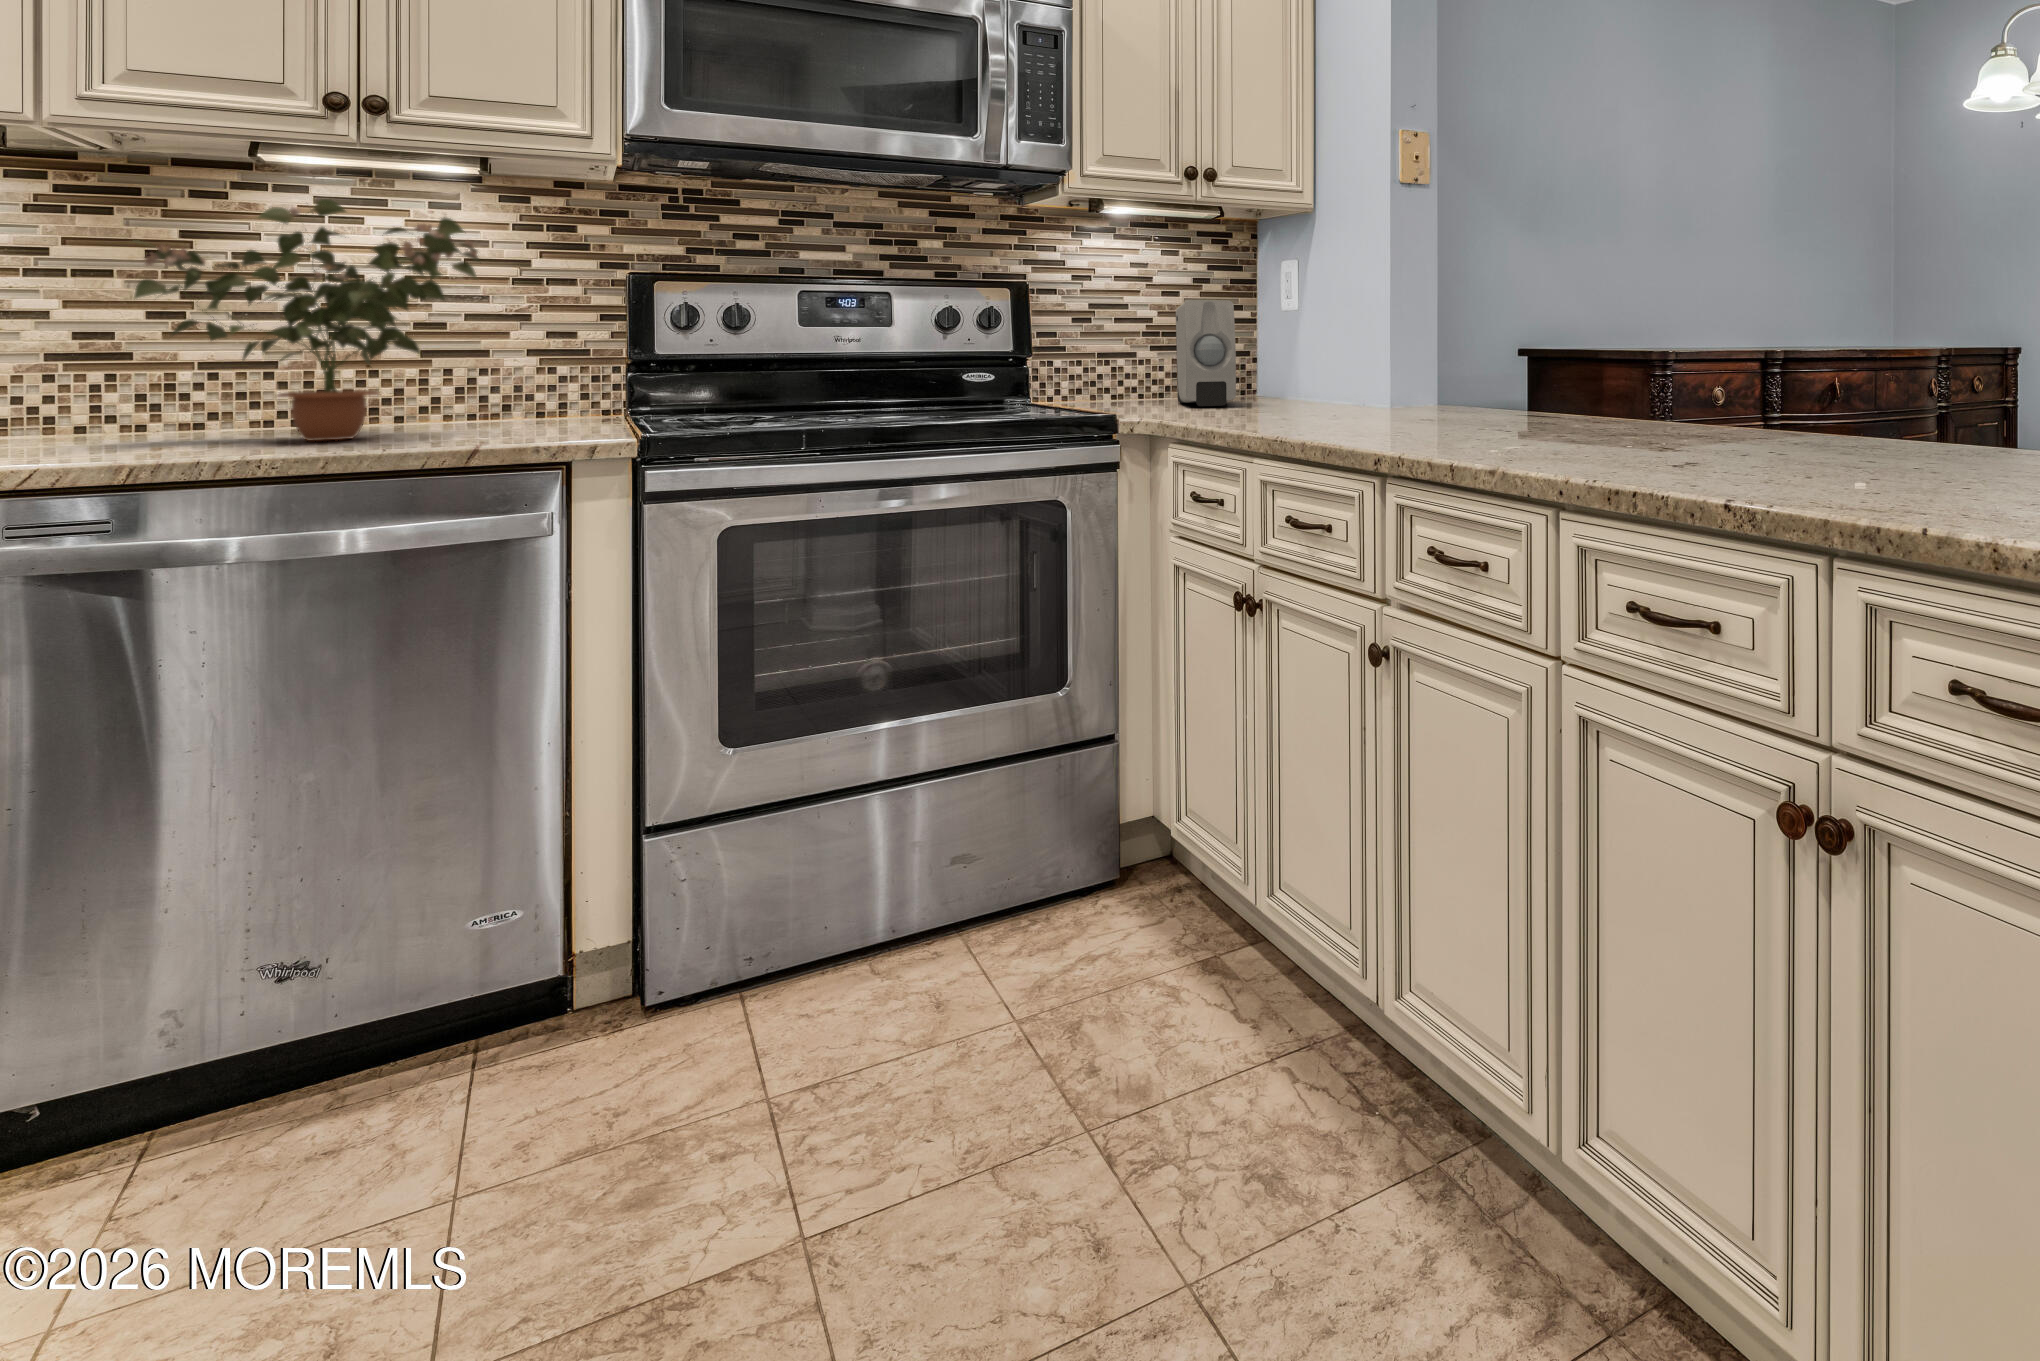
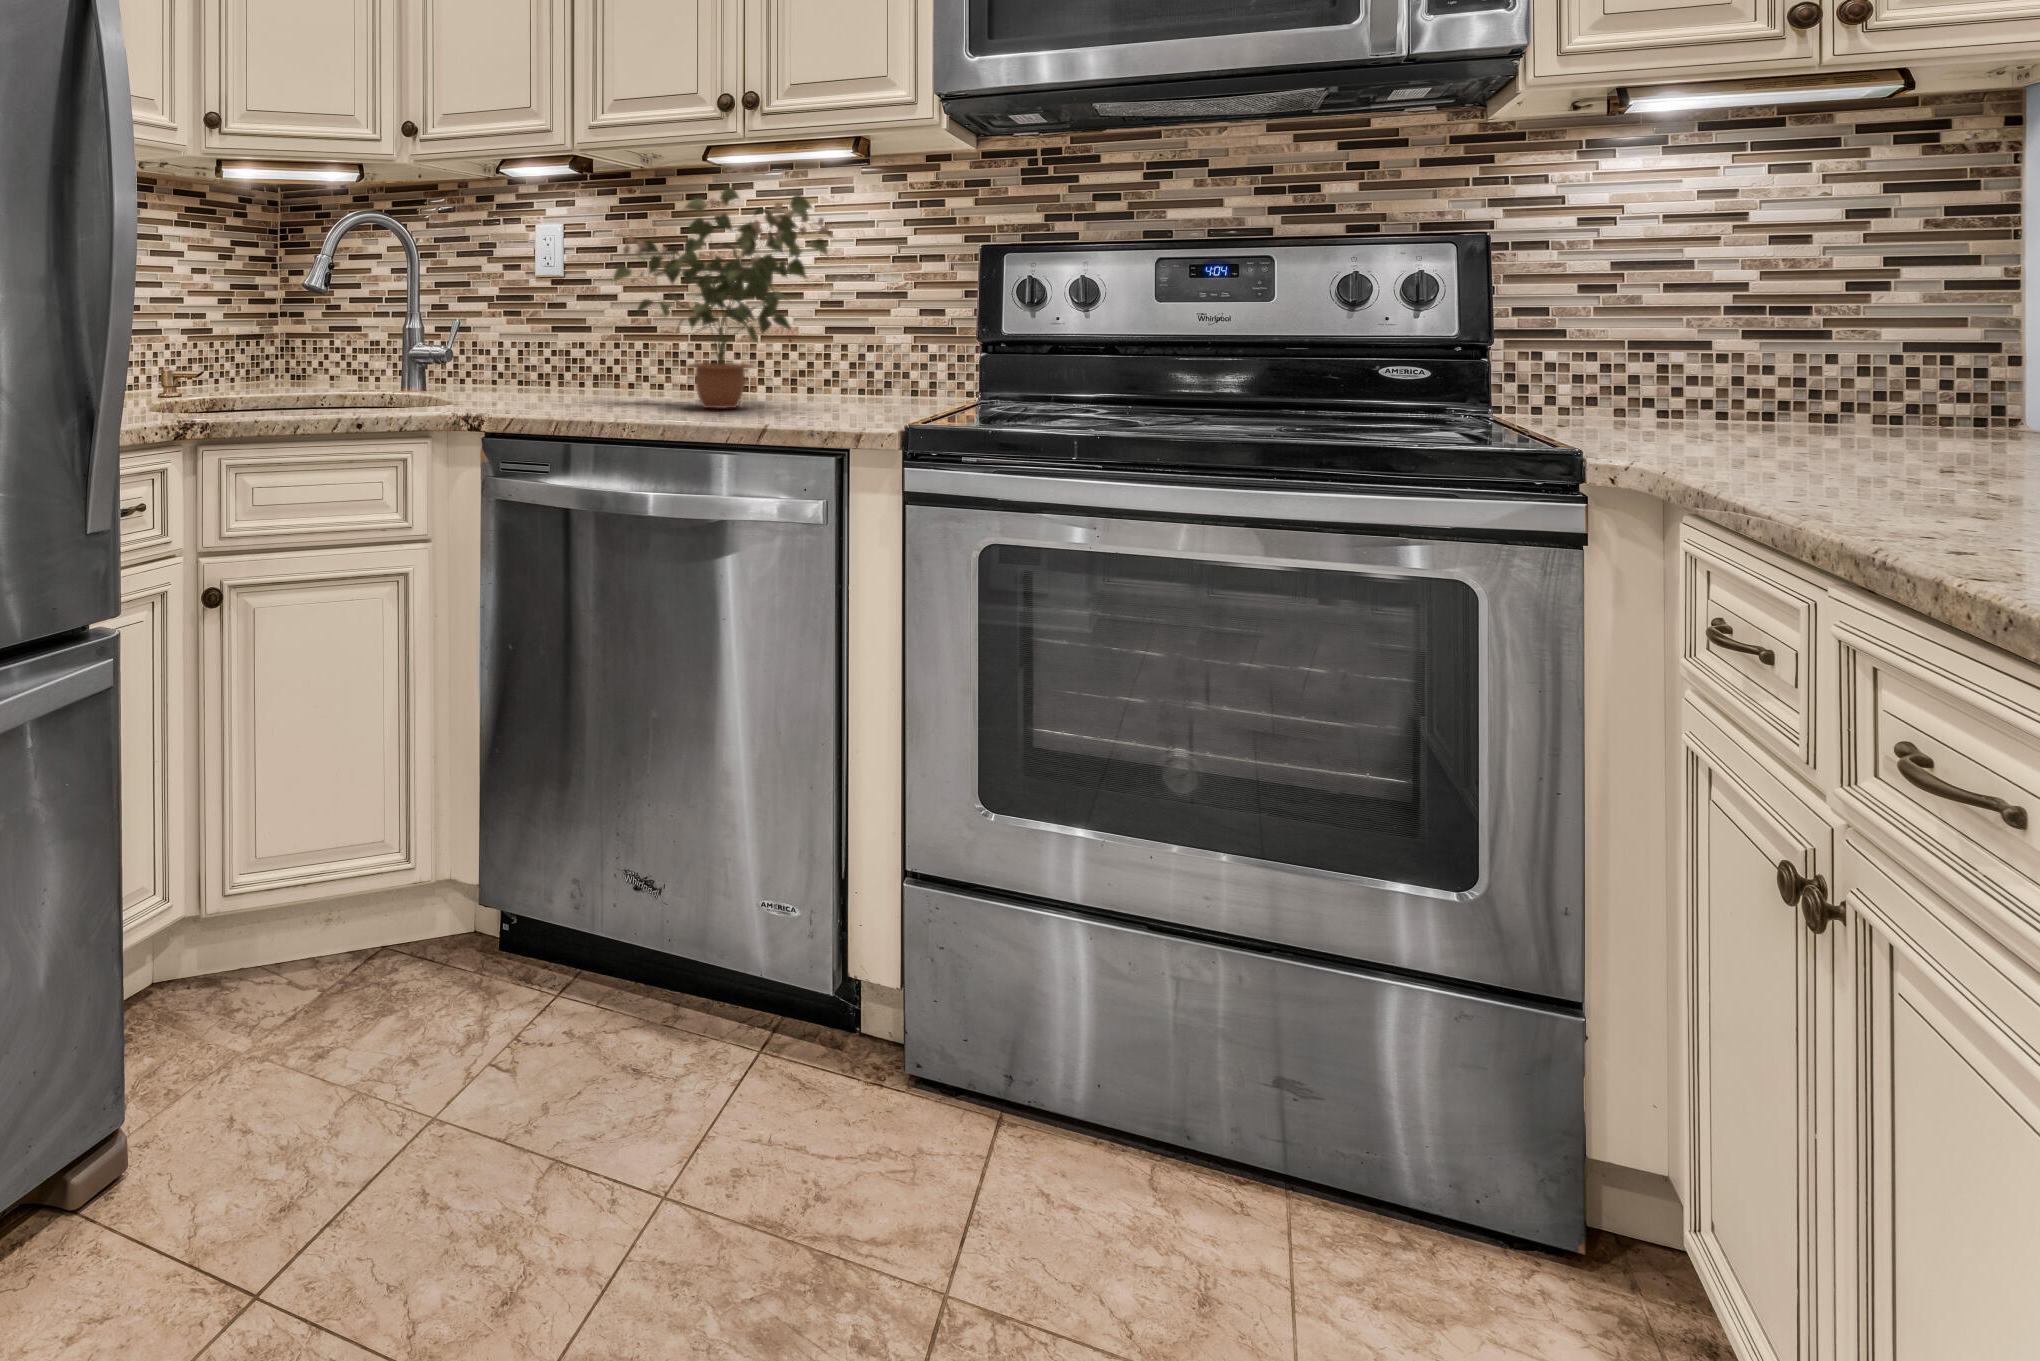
soap dispenser: present [1176,300,1236,406] -> none [1783,241,1920,446]

